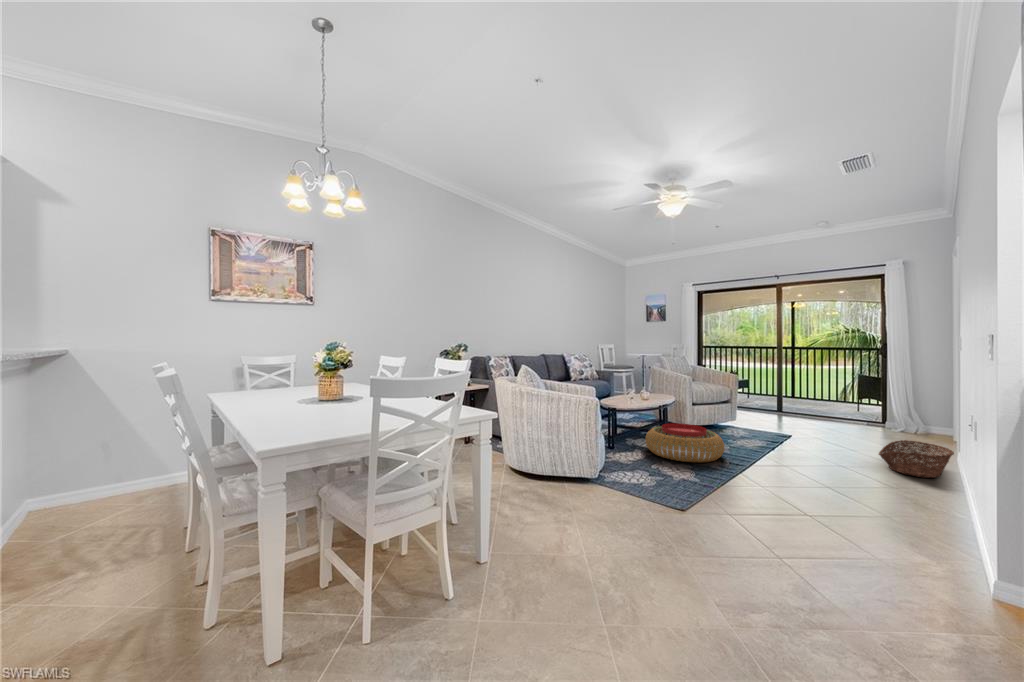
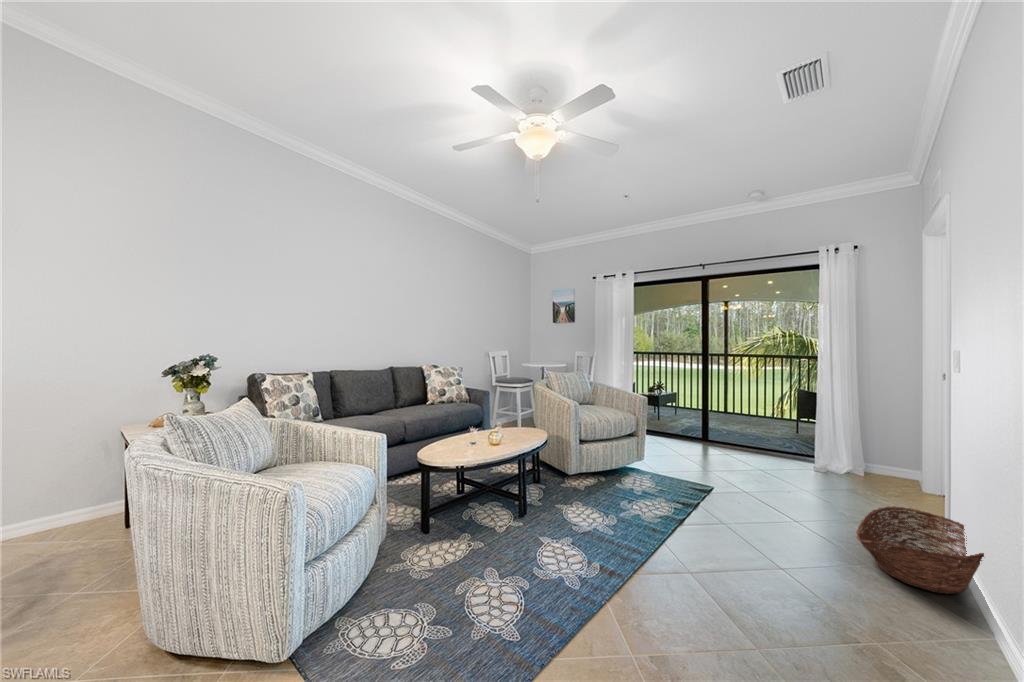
pouf: present [646,423,725,462] -> none [474,485,604,573]

